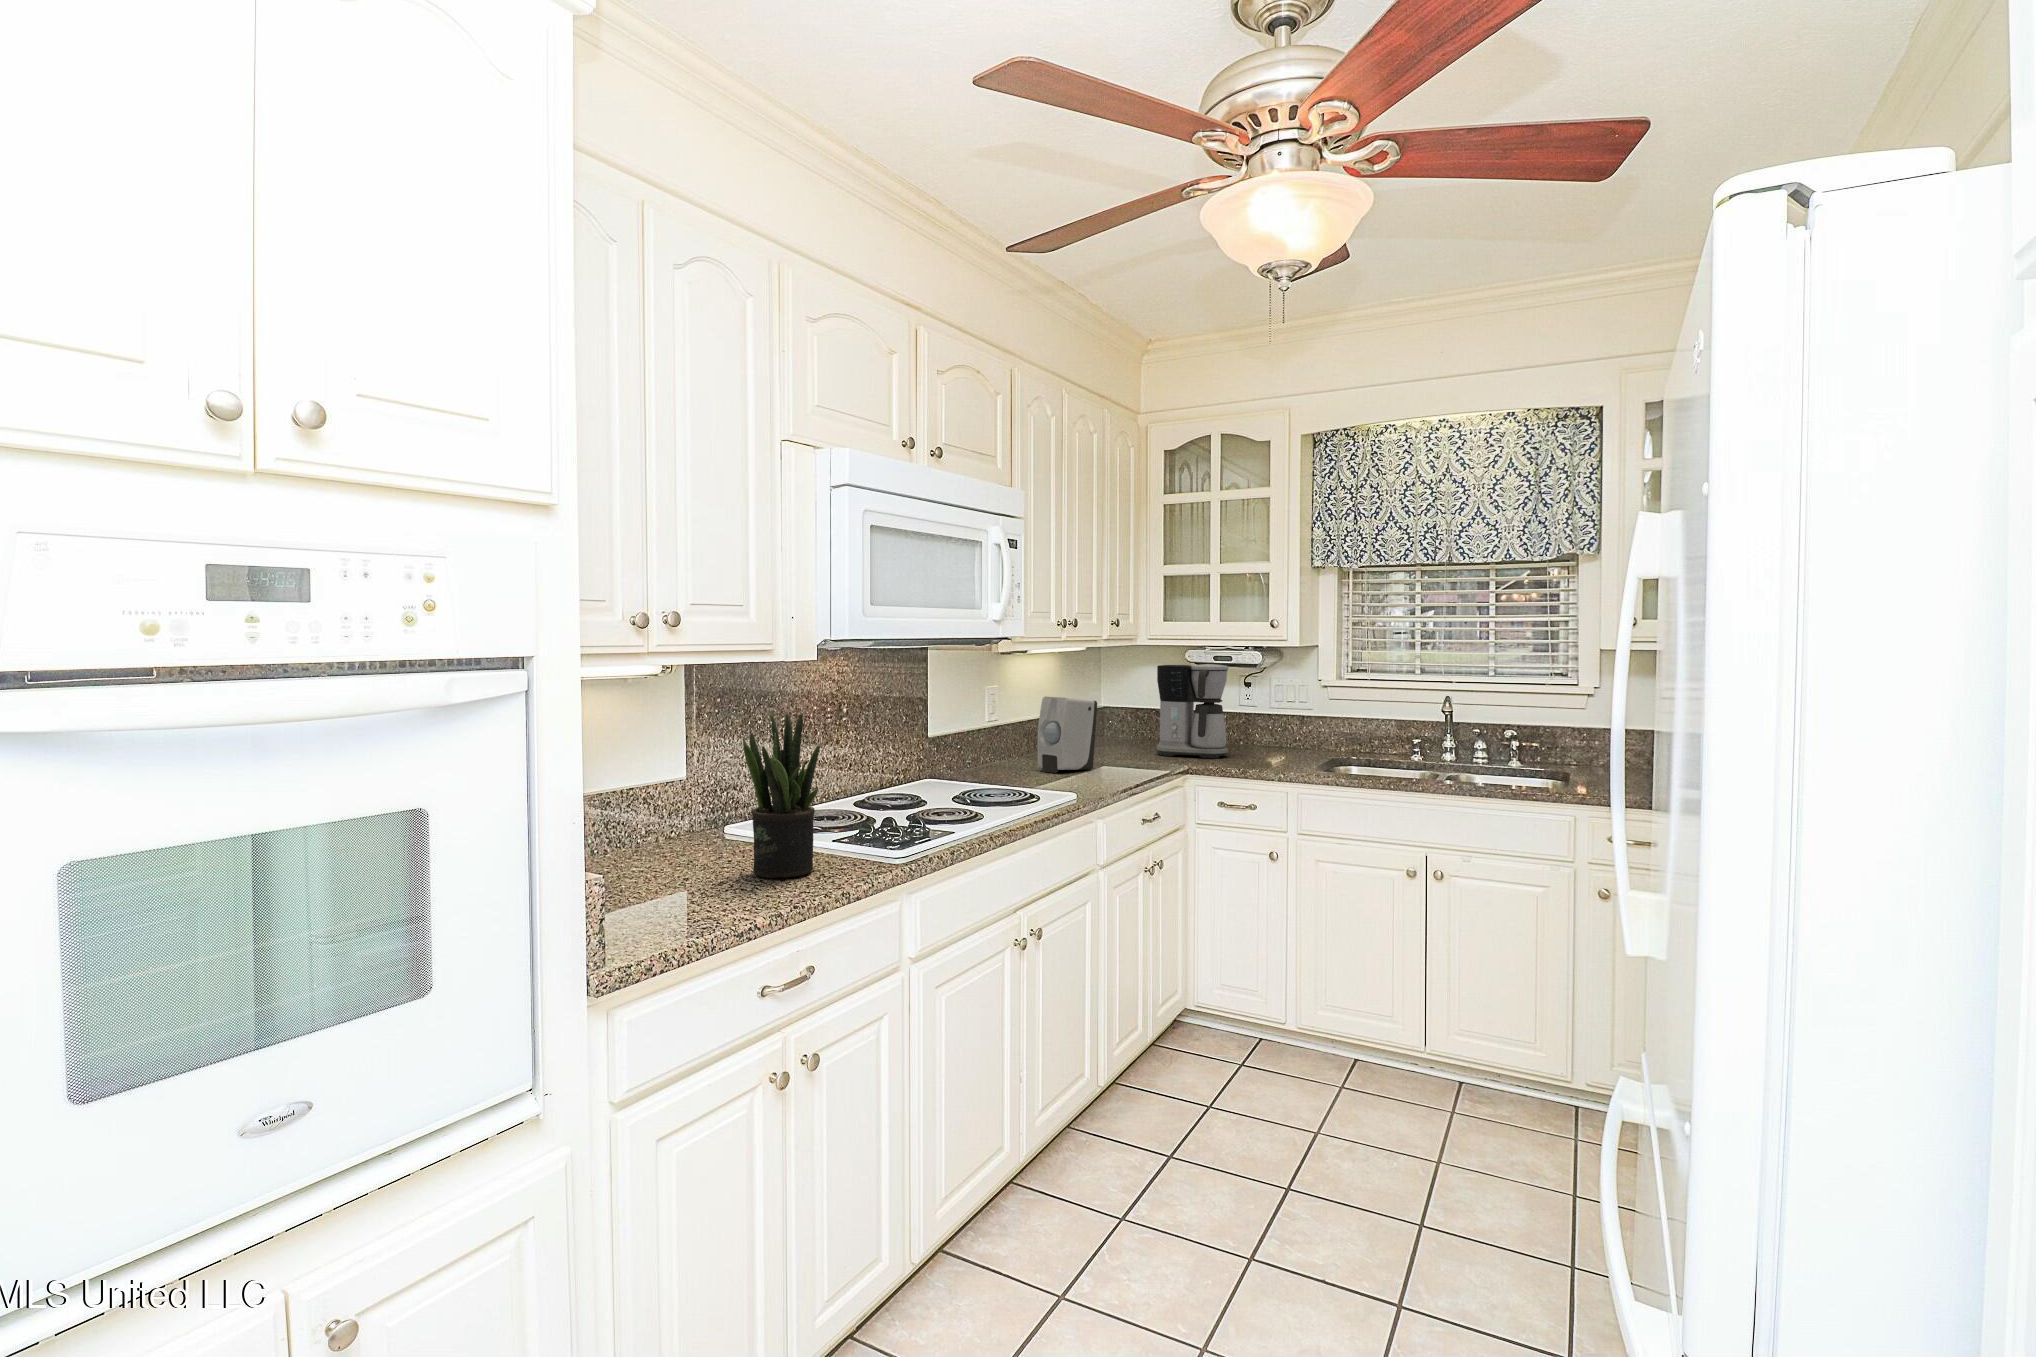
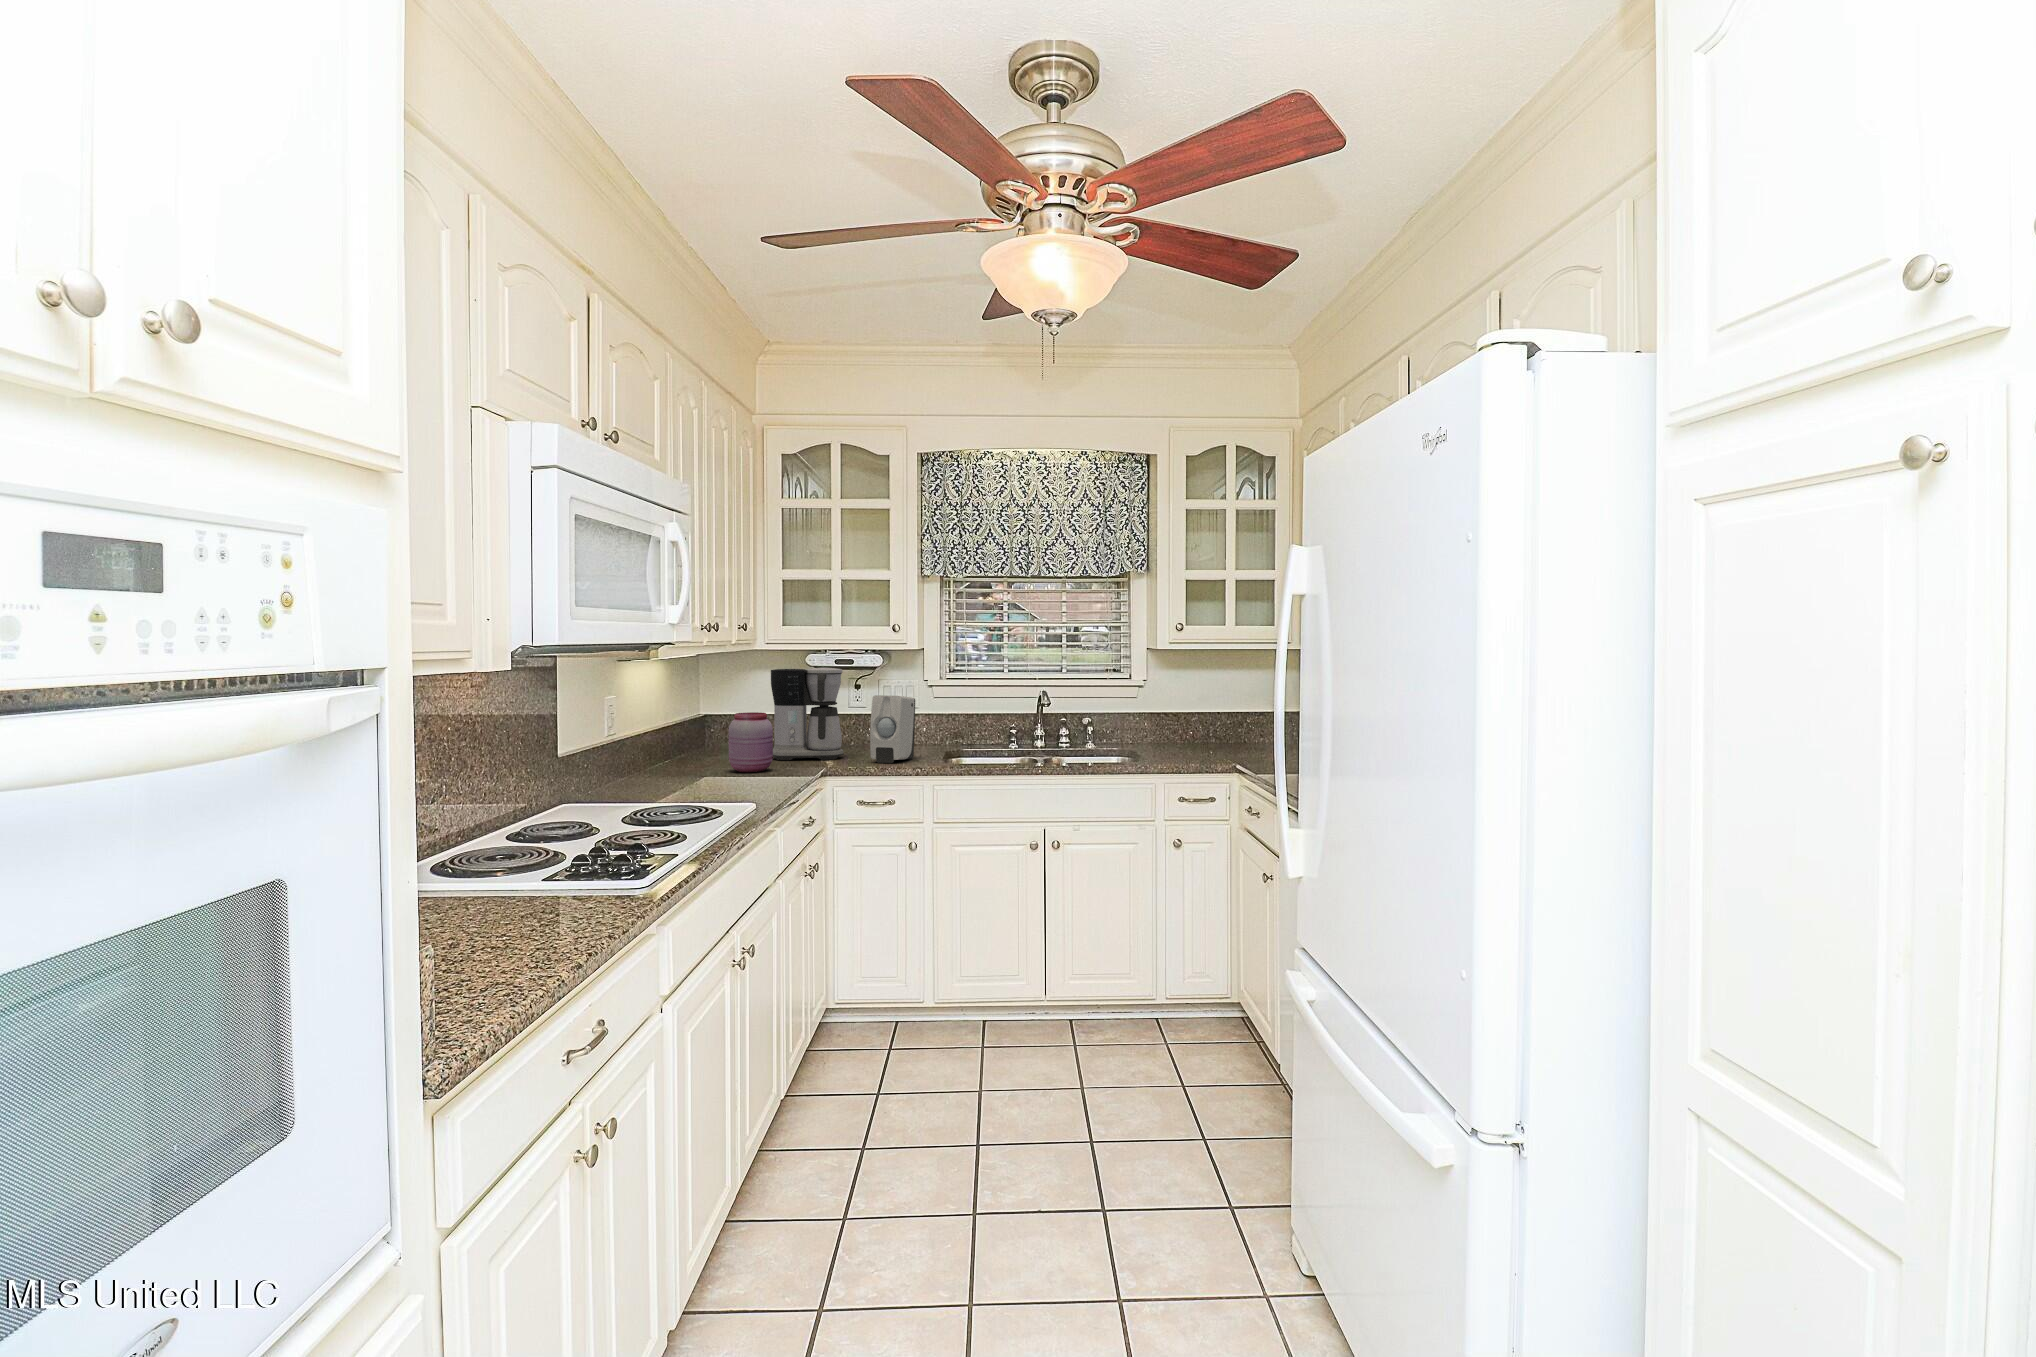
soap dispenser: present [1037,696,1097,773] -> present [870,695,915,763]
jar: none [1102,706,1144,765] -> present [729,712,773,772]
potted plant: present [743,712,820,878] -> none [497,734,587,931]

